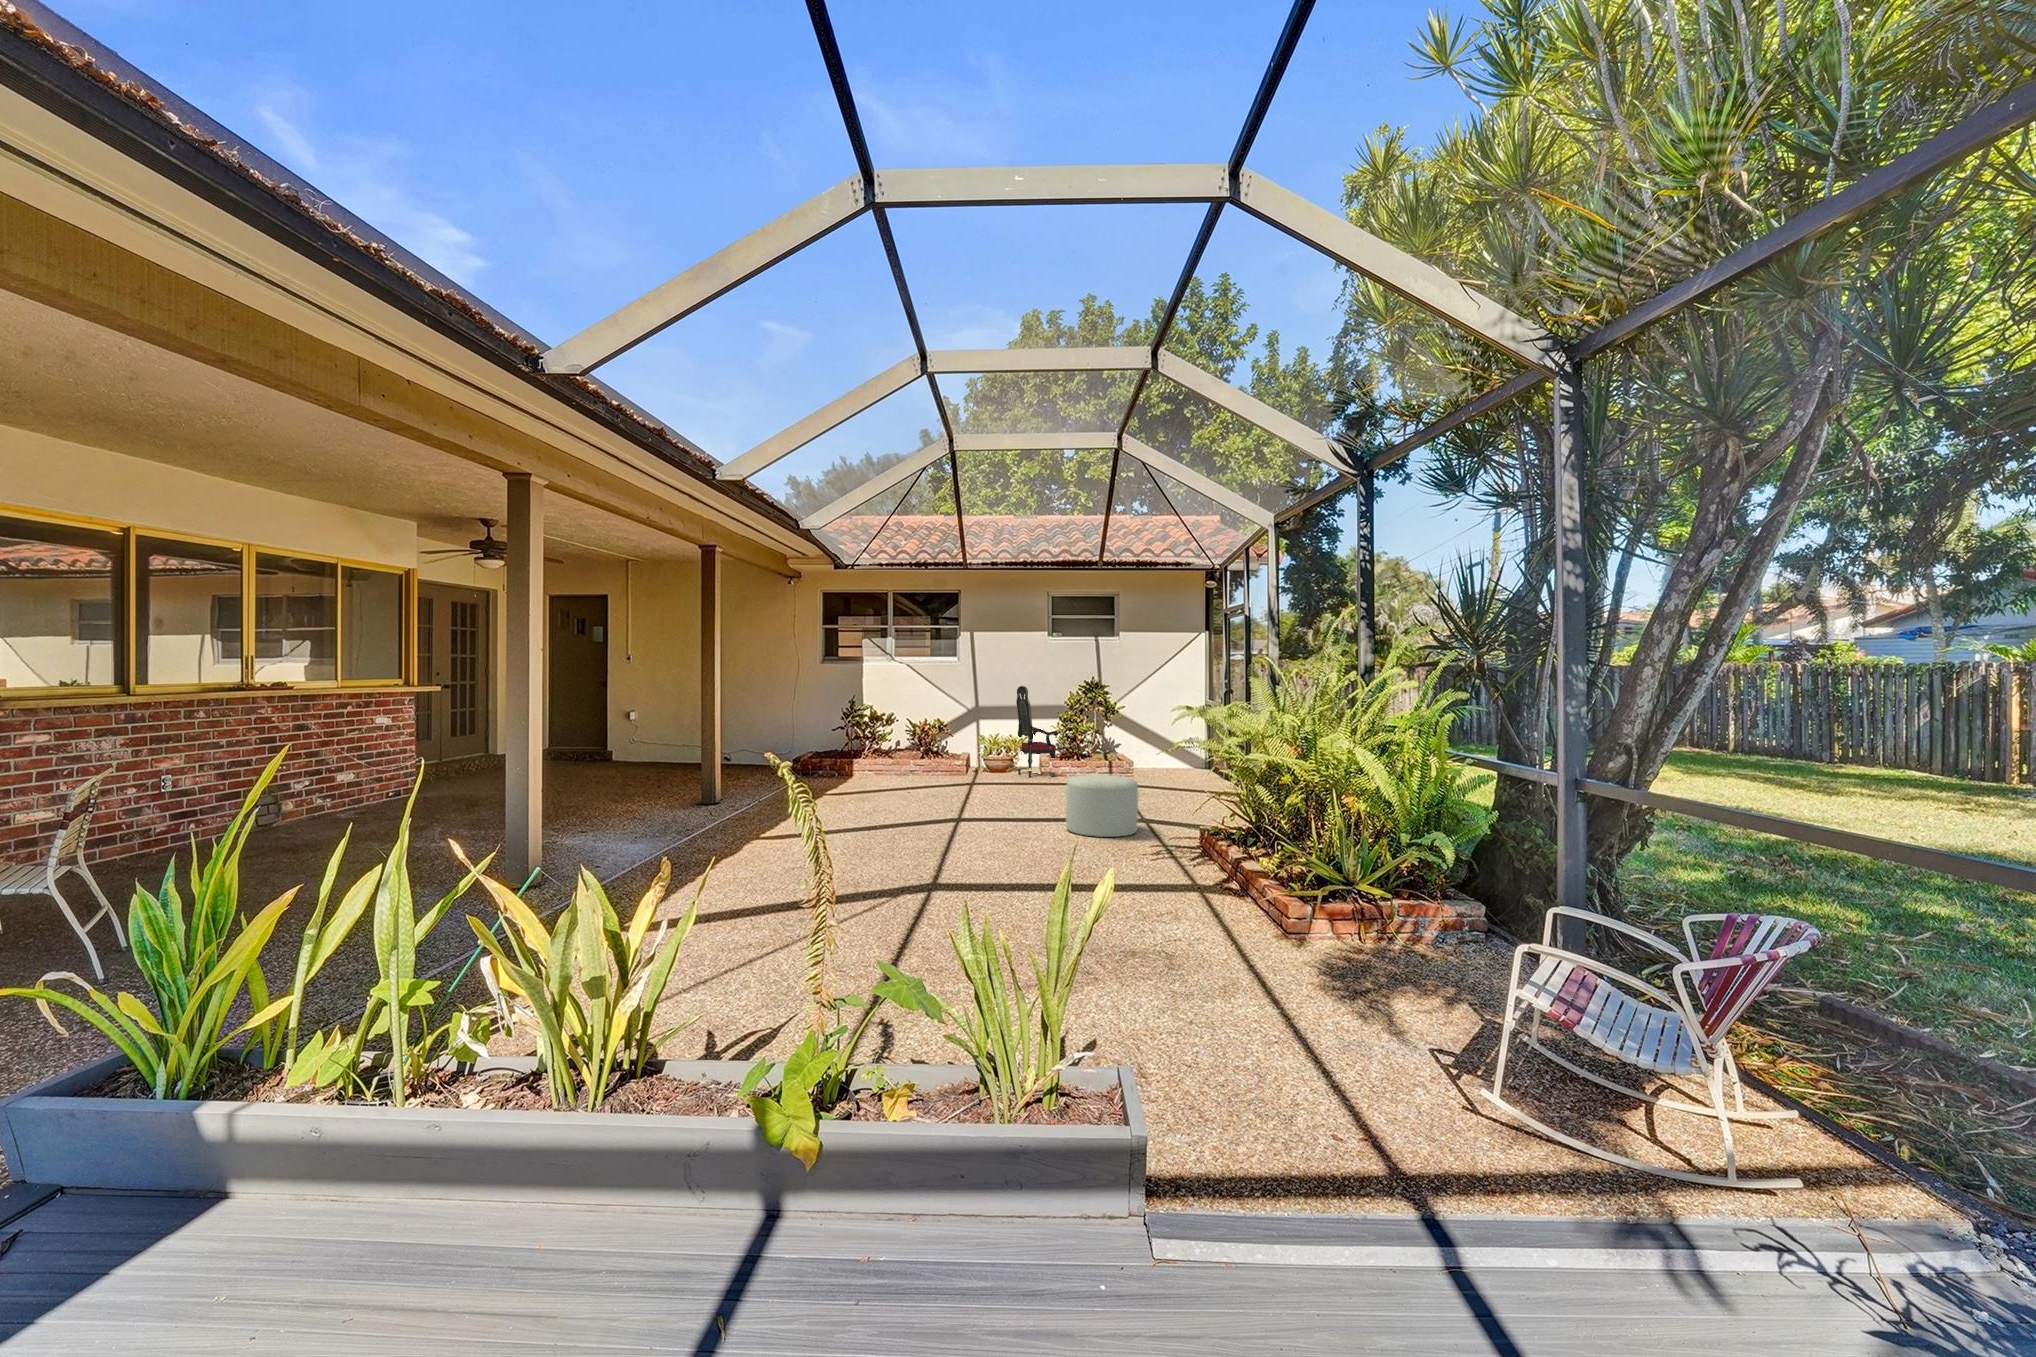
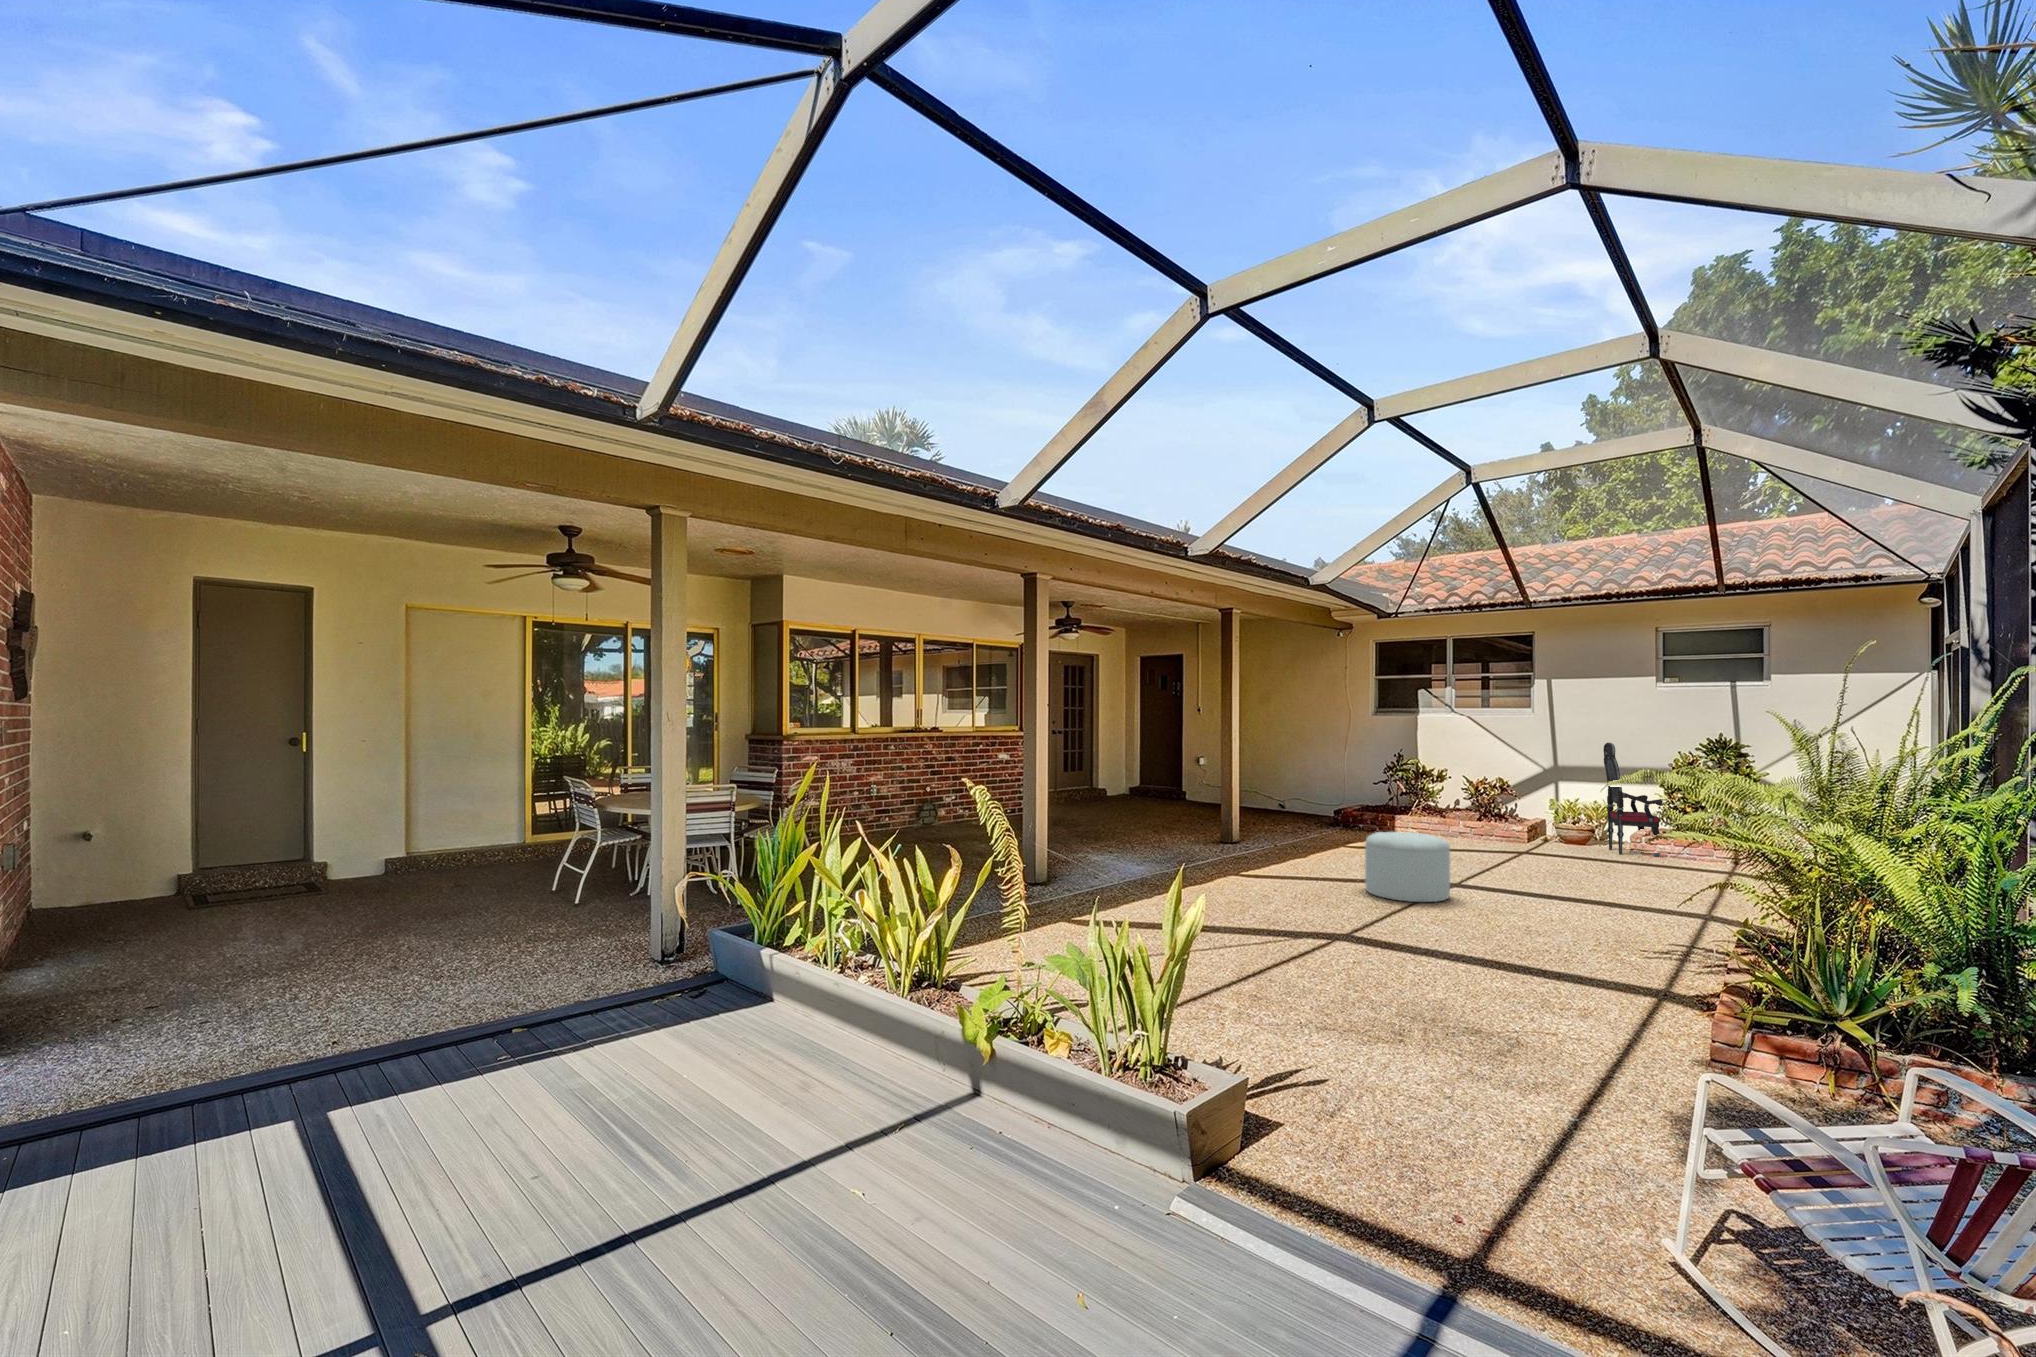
ottoman: present [1066,774,1138,837] -> present [1365,832,1450,902]

